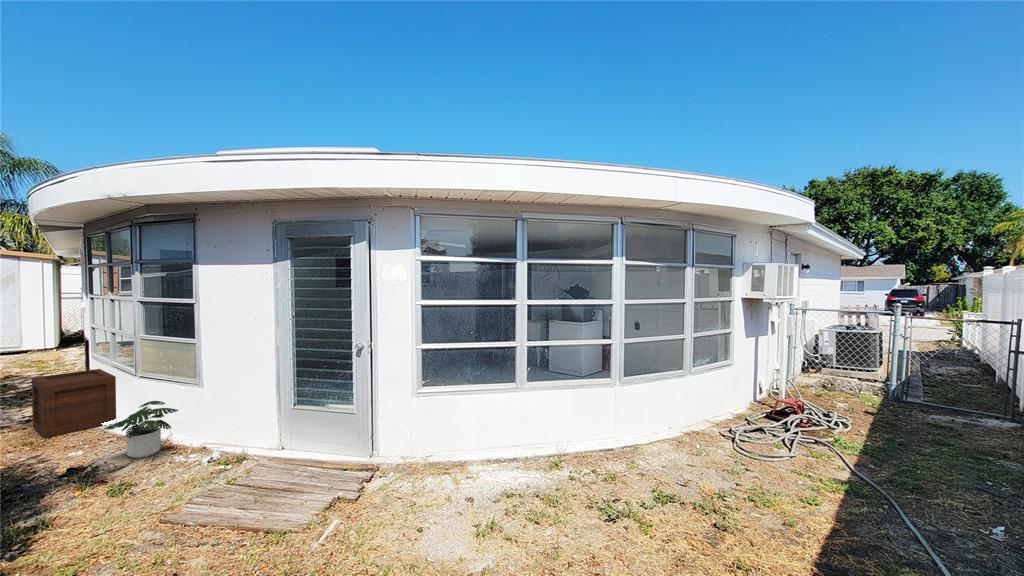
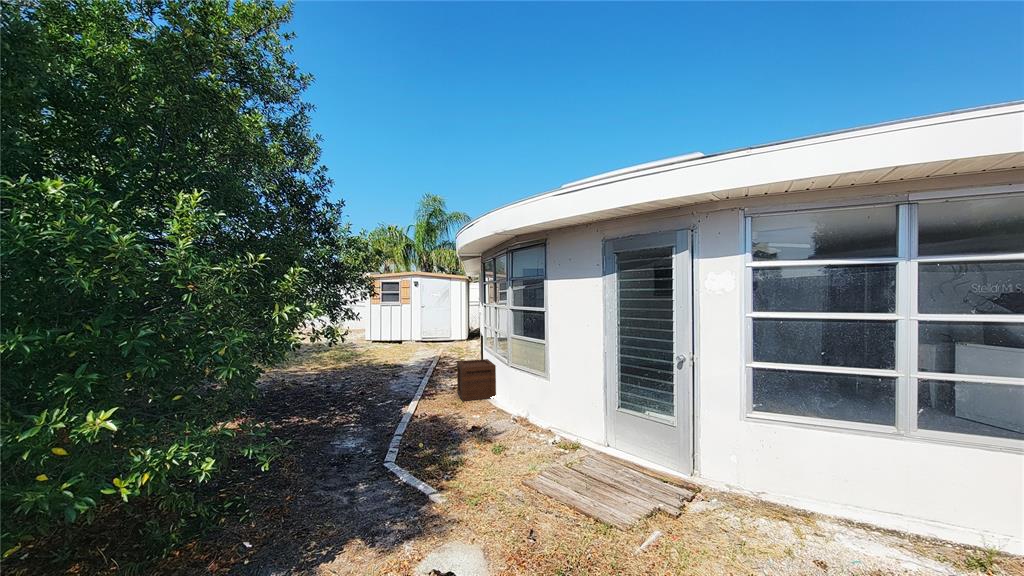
potted plant: present [104,401,178,458] -> none [490,386,531,427]

